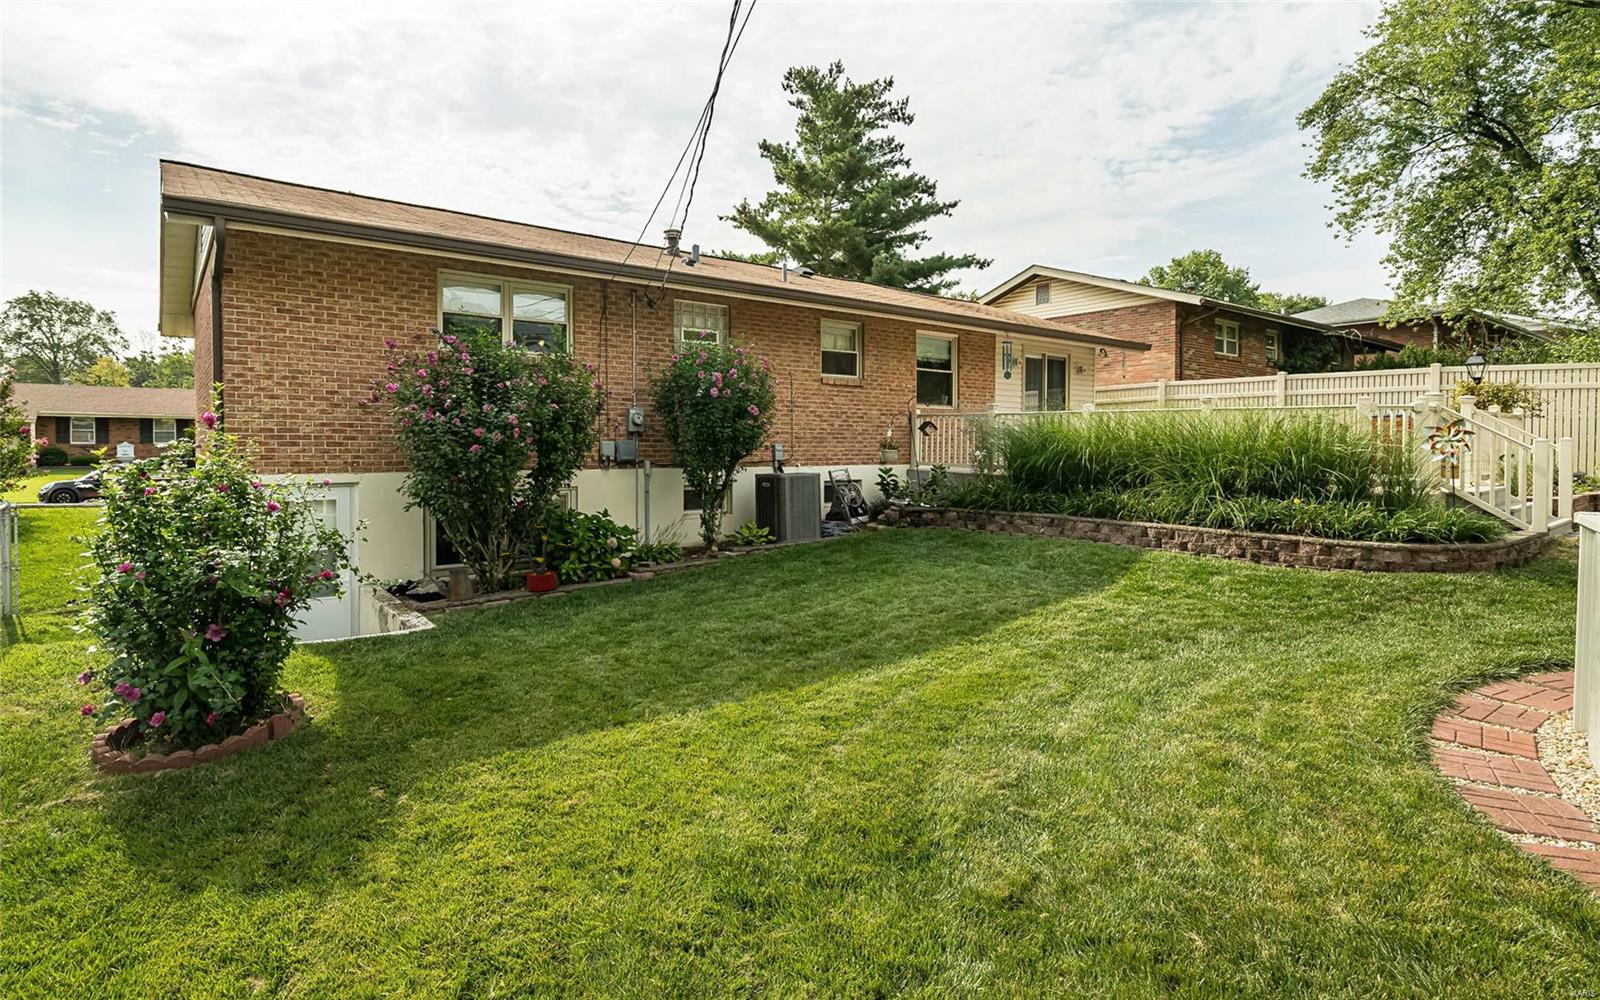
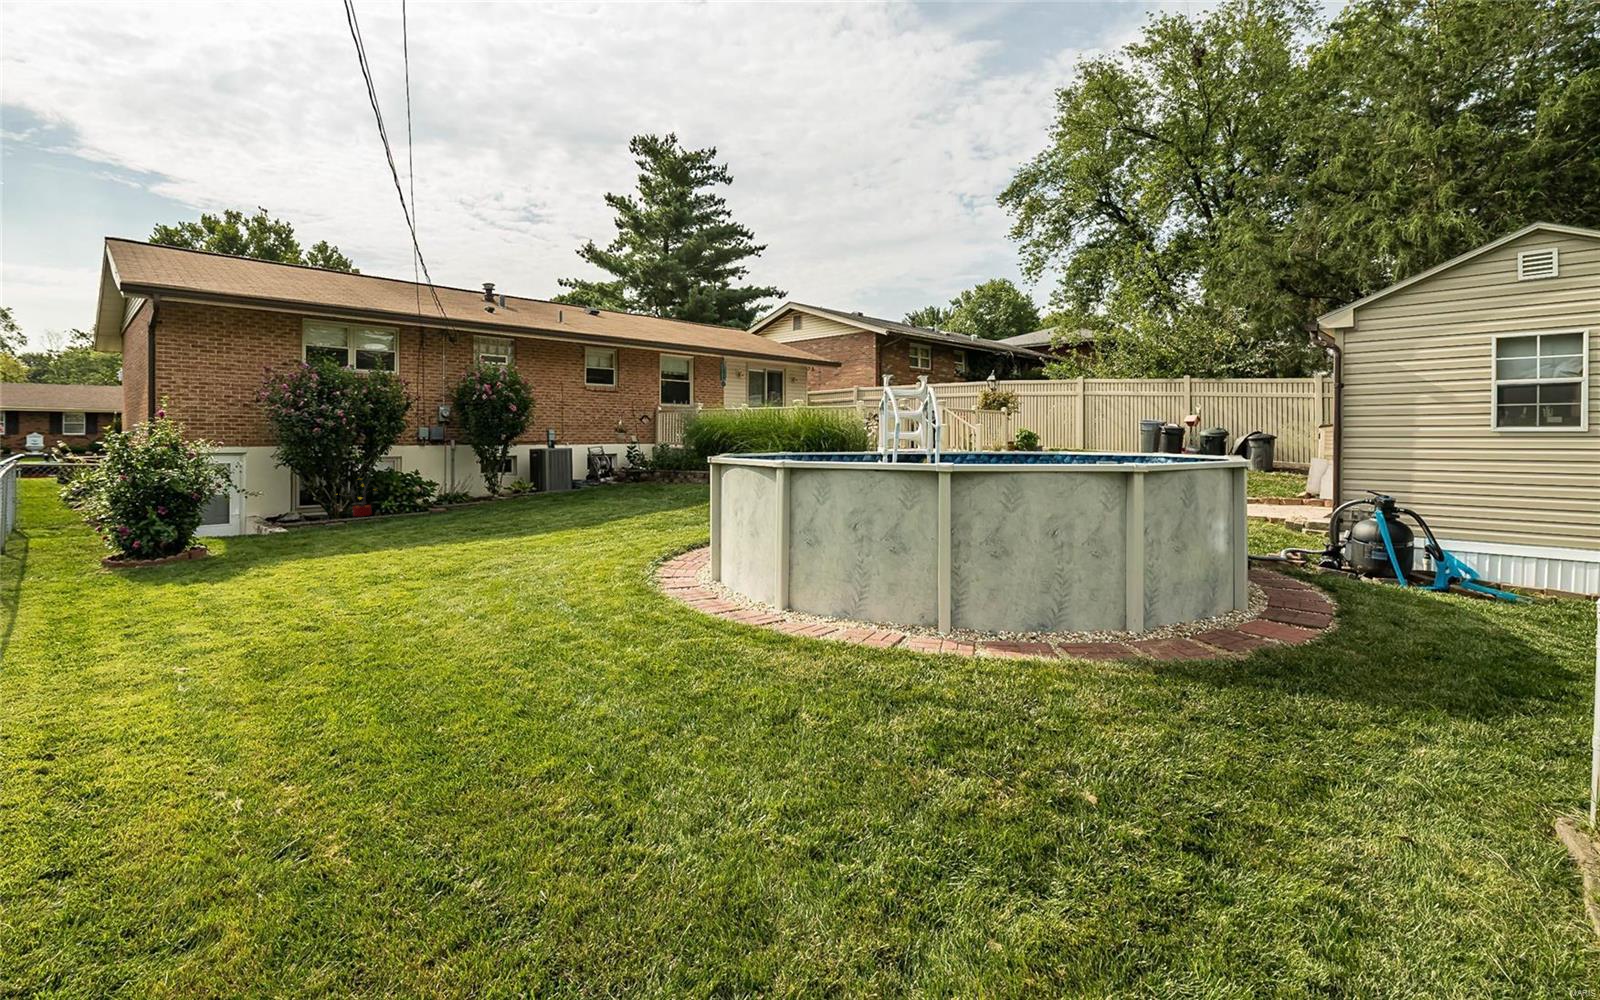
watering can: present [421,568,479,601] -> none [282,502,322,521]

